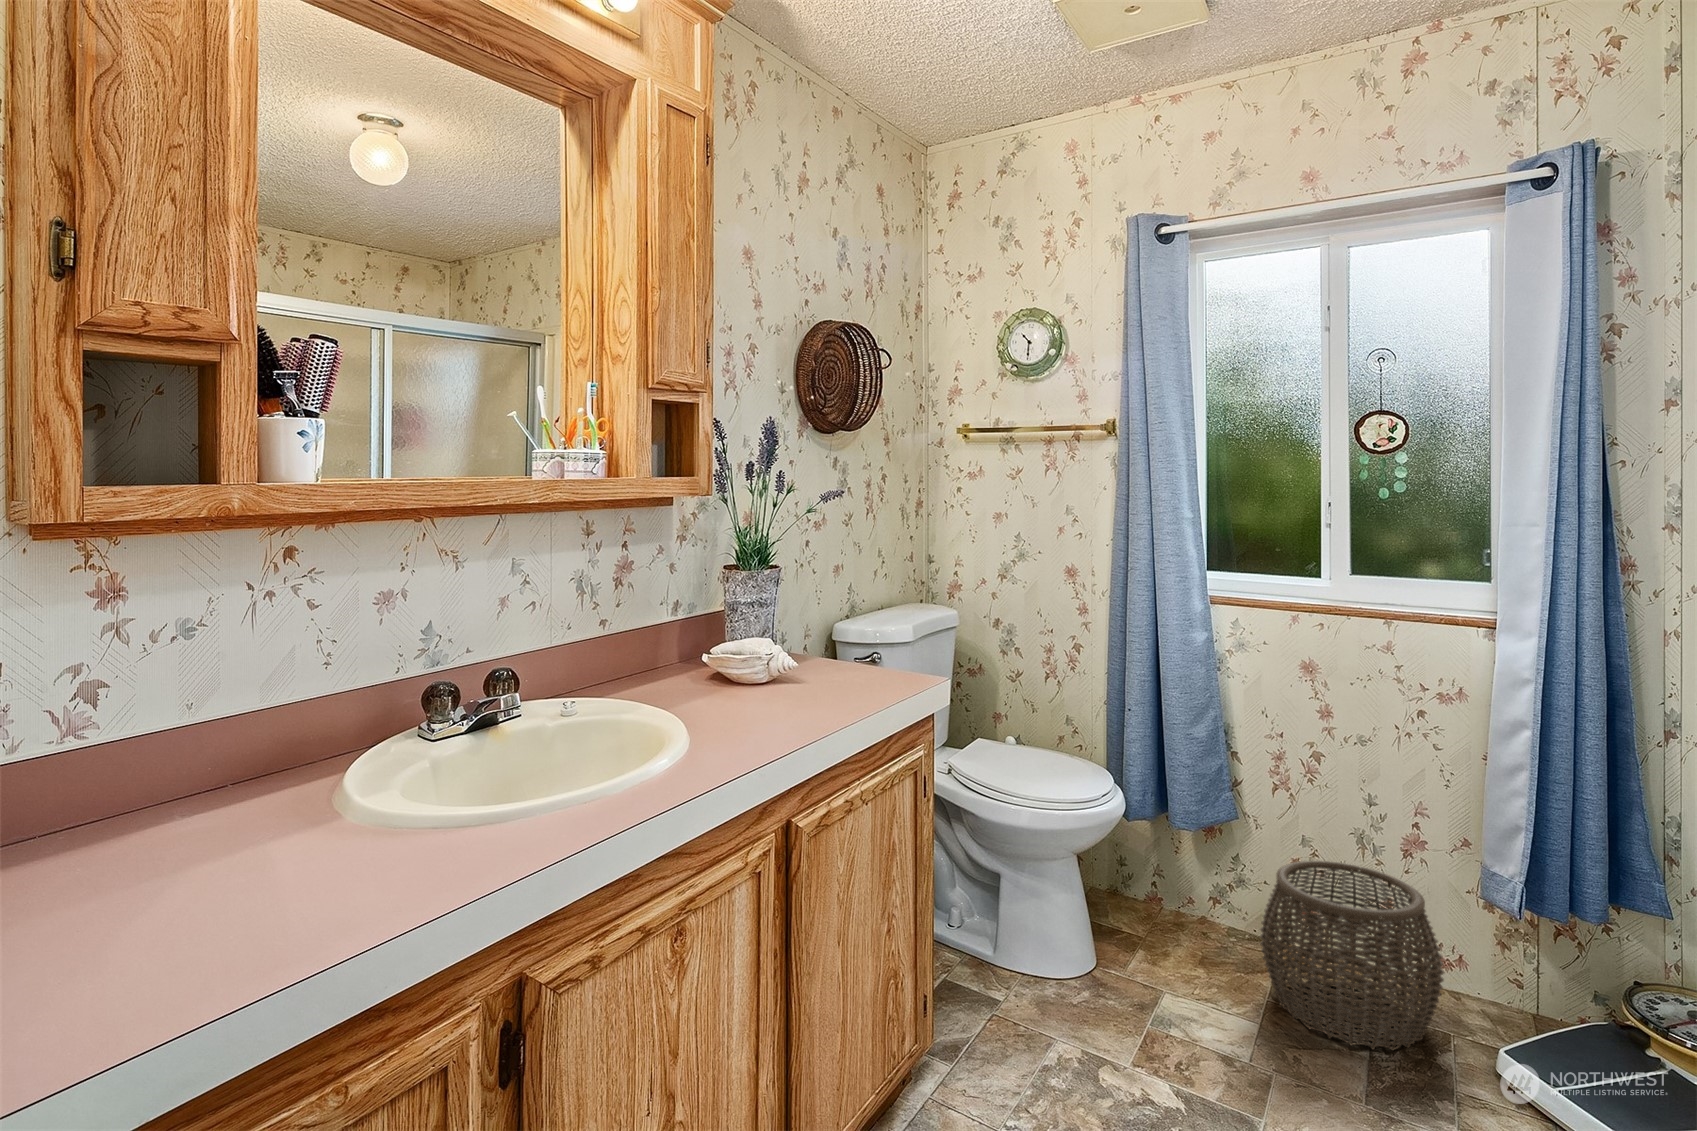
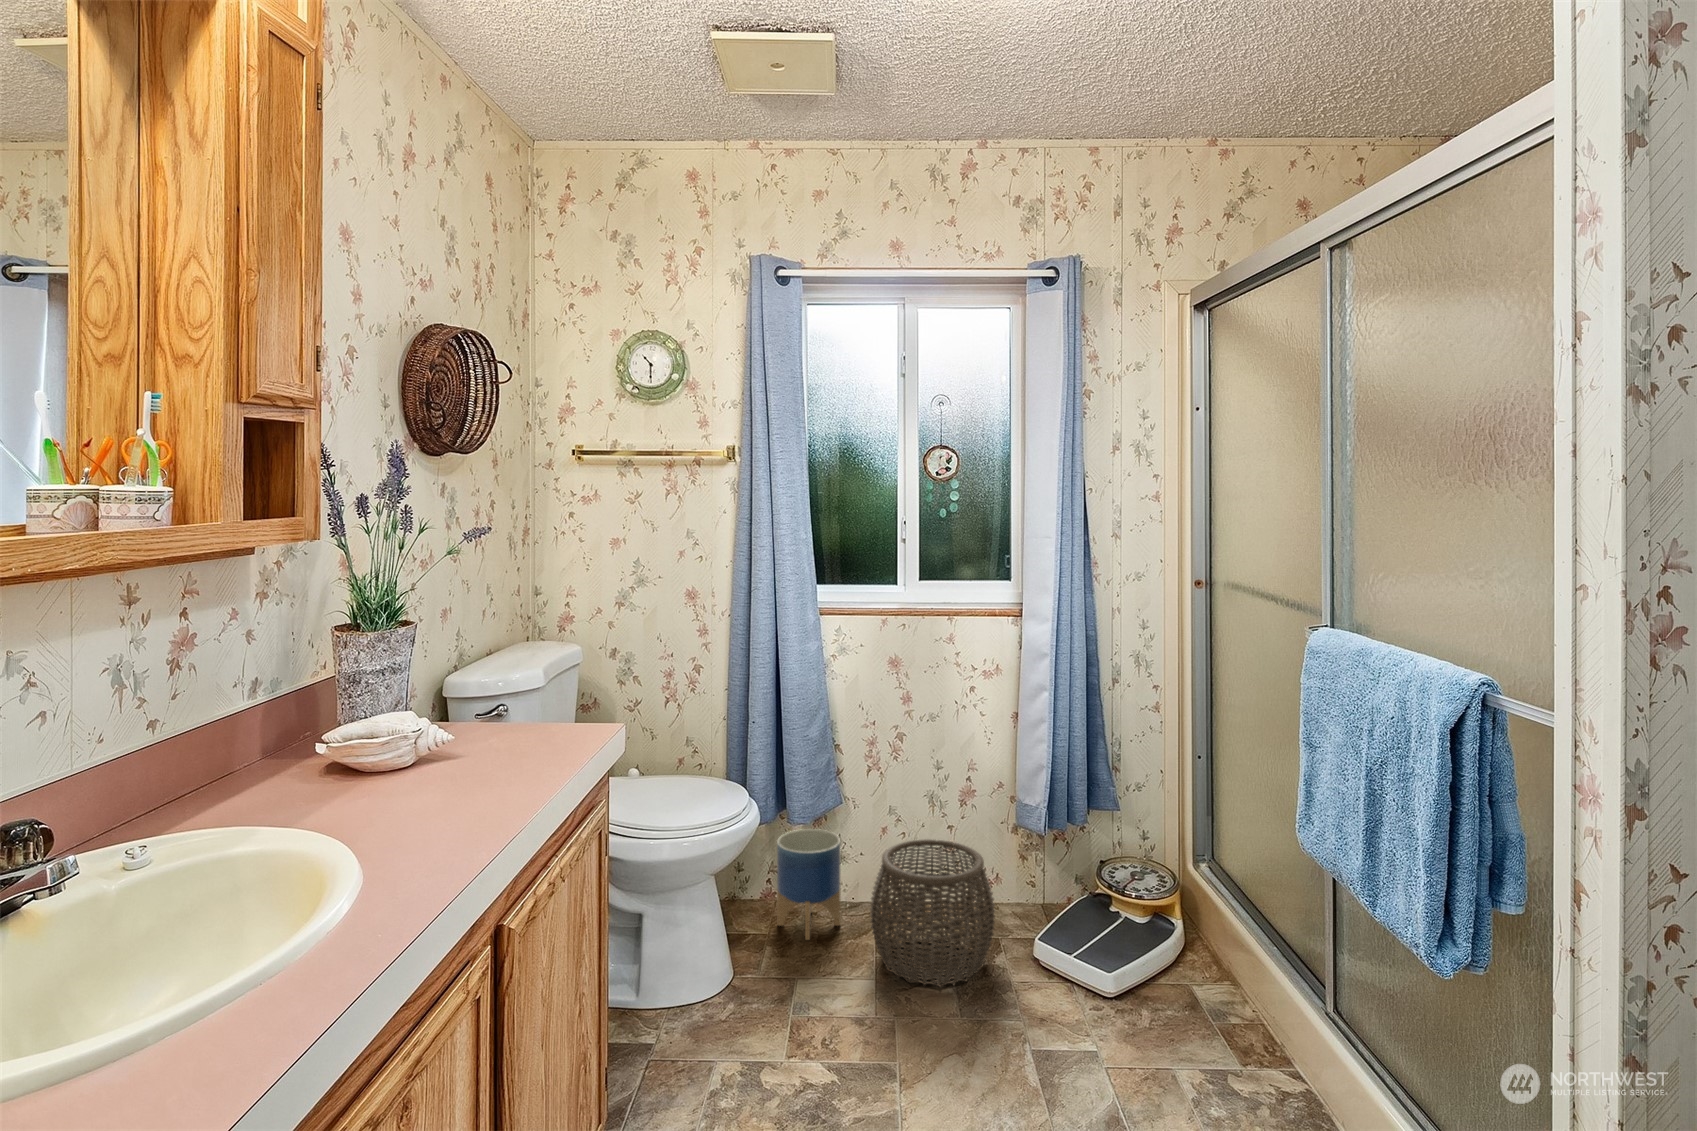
planter: none [1156,826,1233,949] -> present [777,829,841,940]

